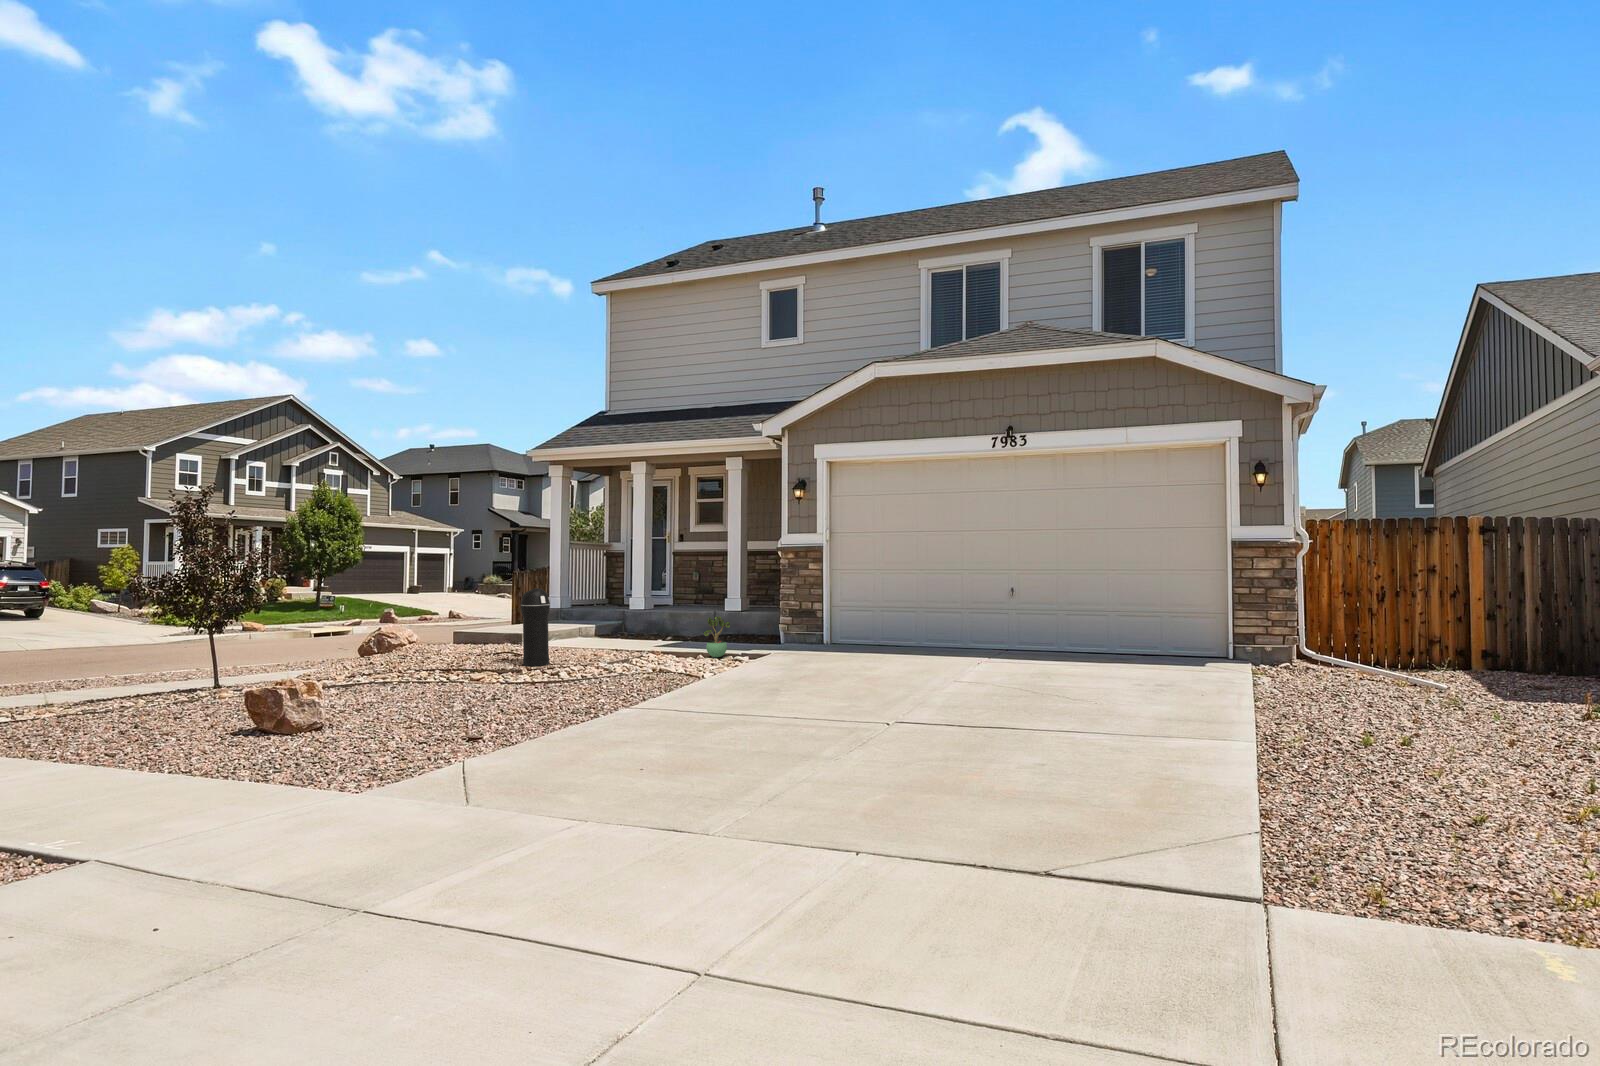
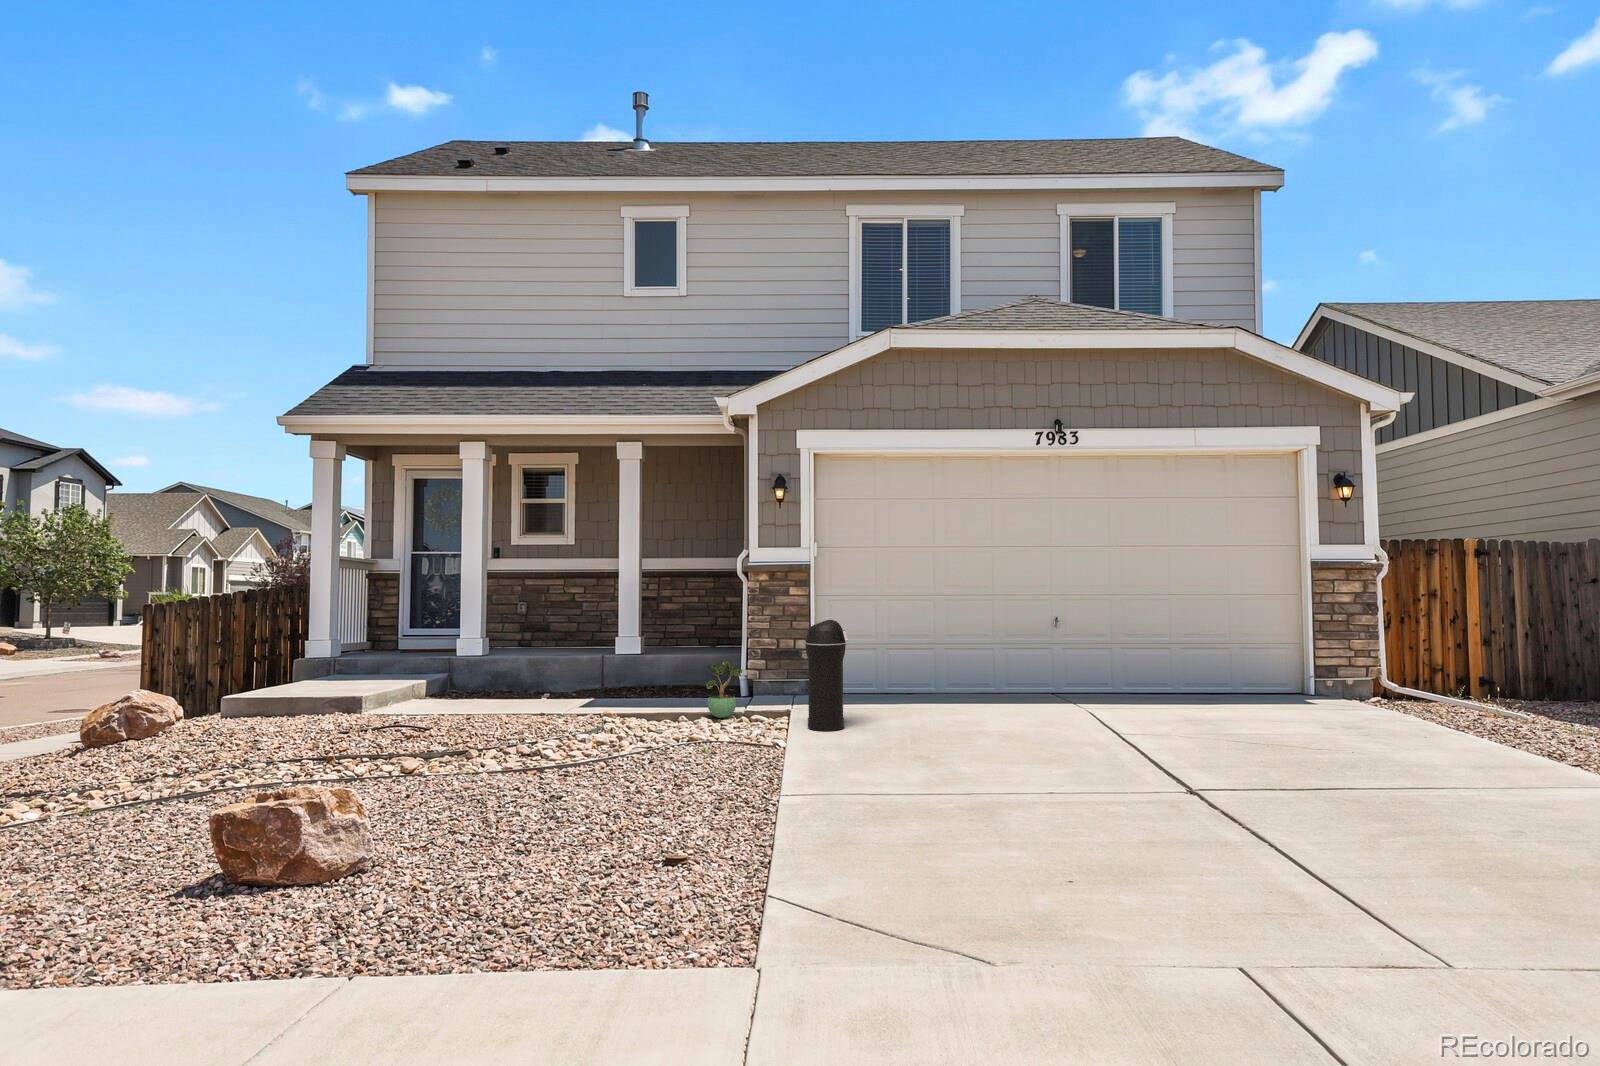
trash can: present [521,588,550,666] -> present [805,620,848,731]

